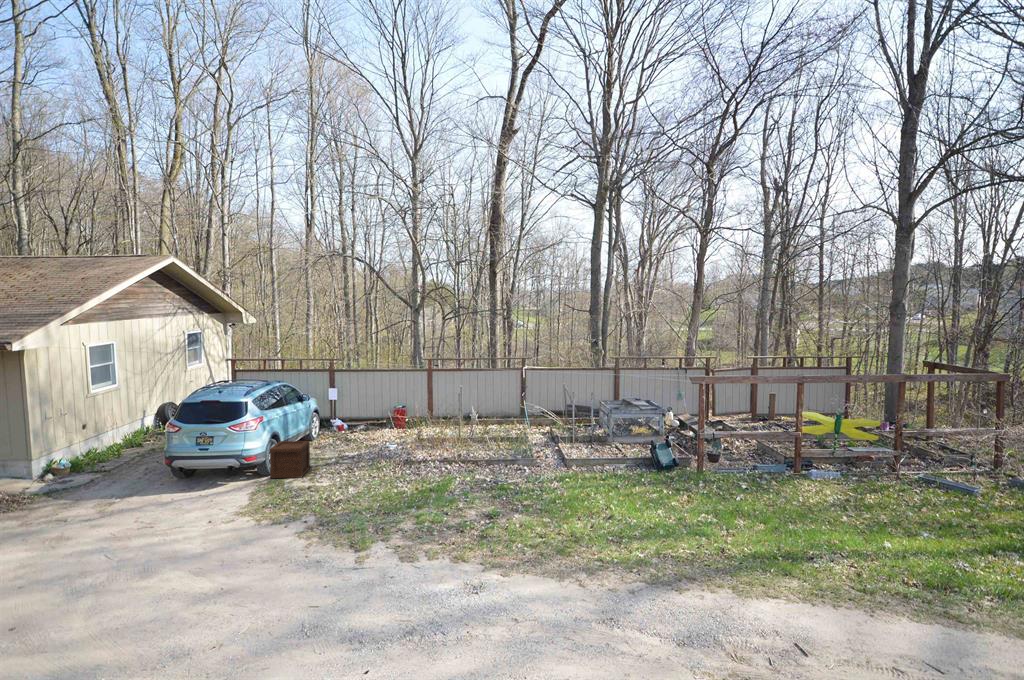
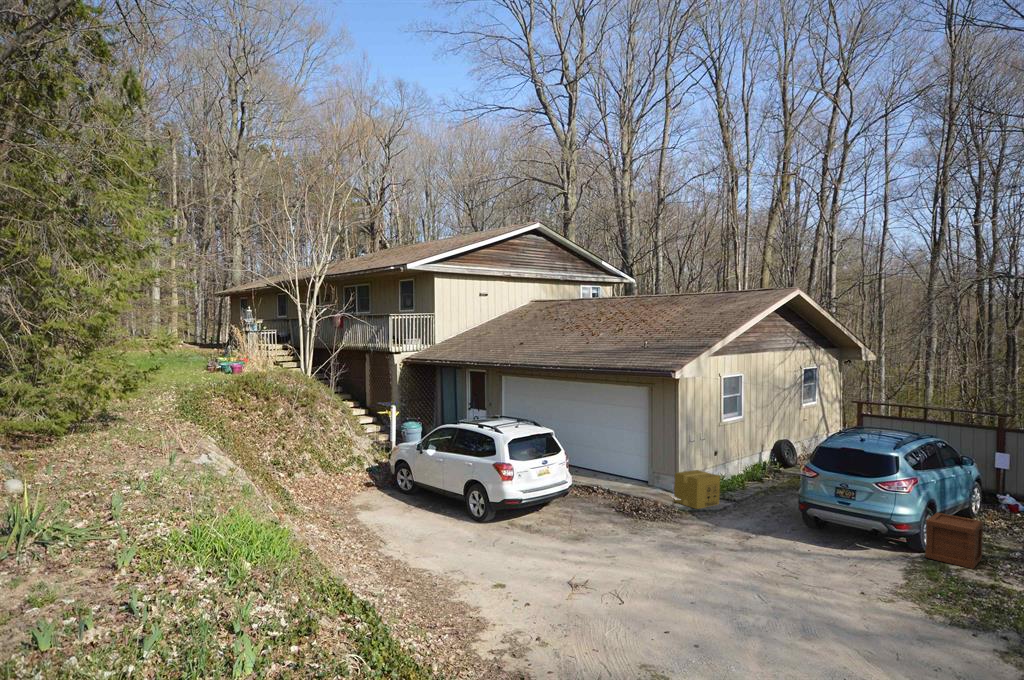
cardboard box: none [25,448,86,489] -> present [674,470,720,509]

